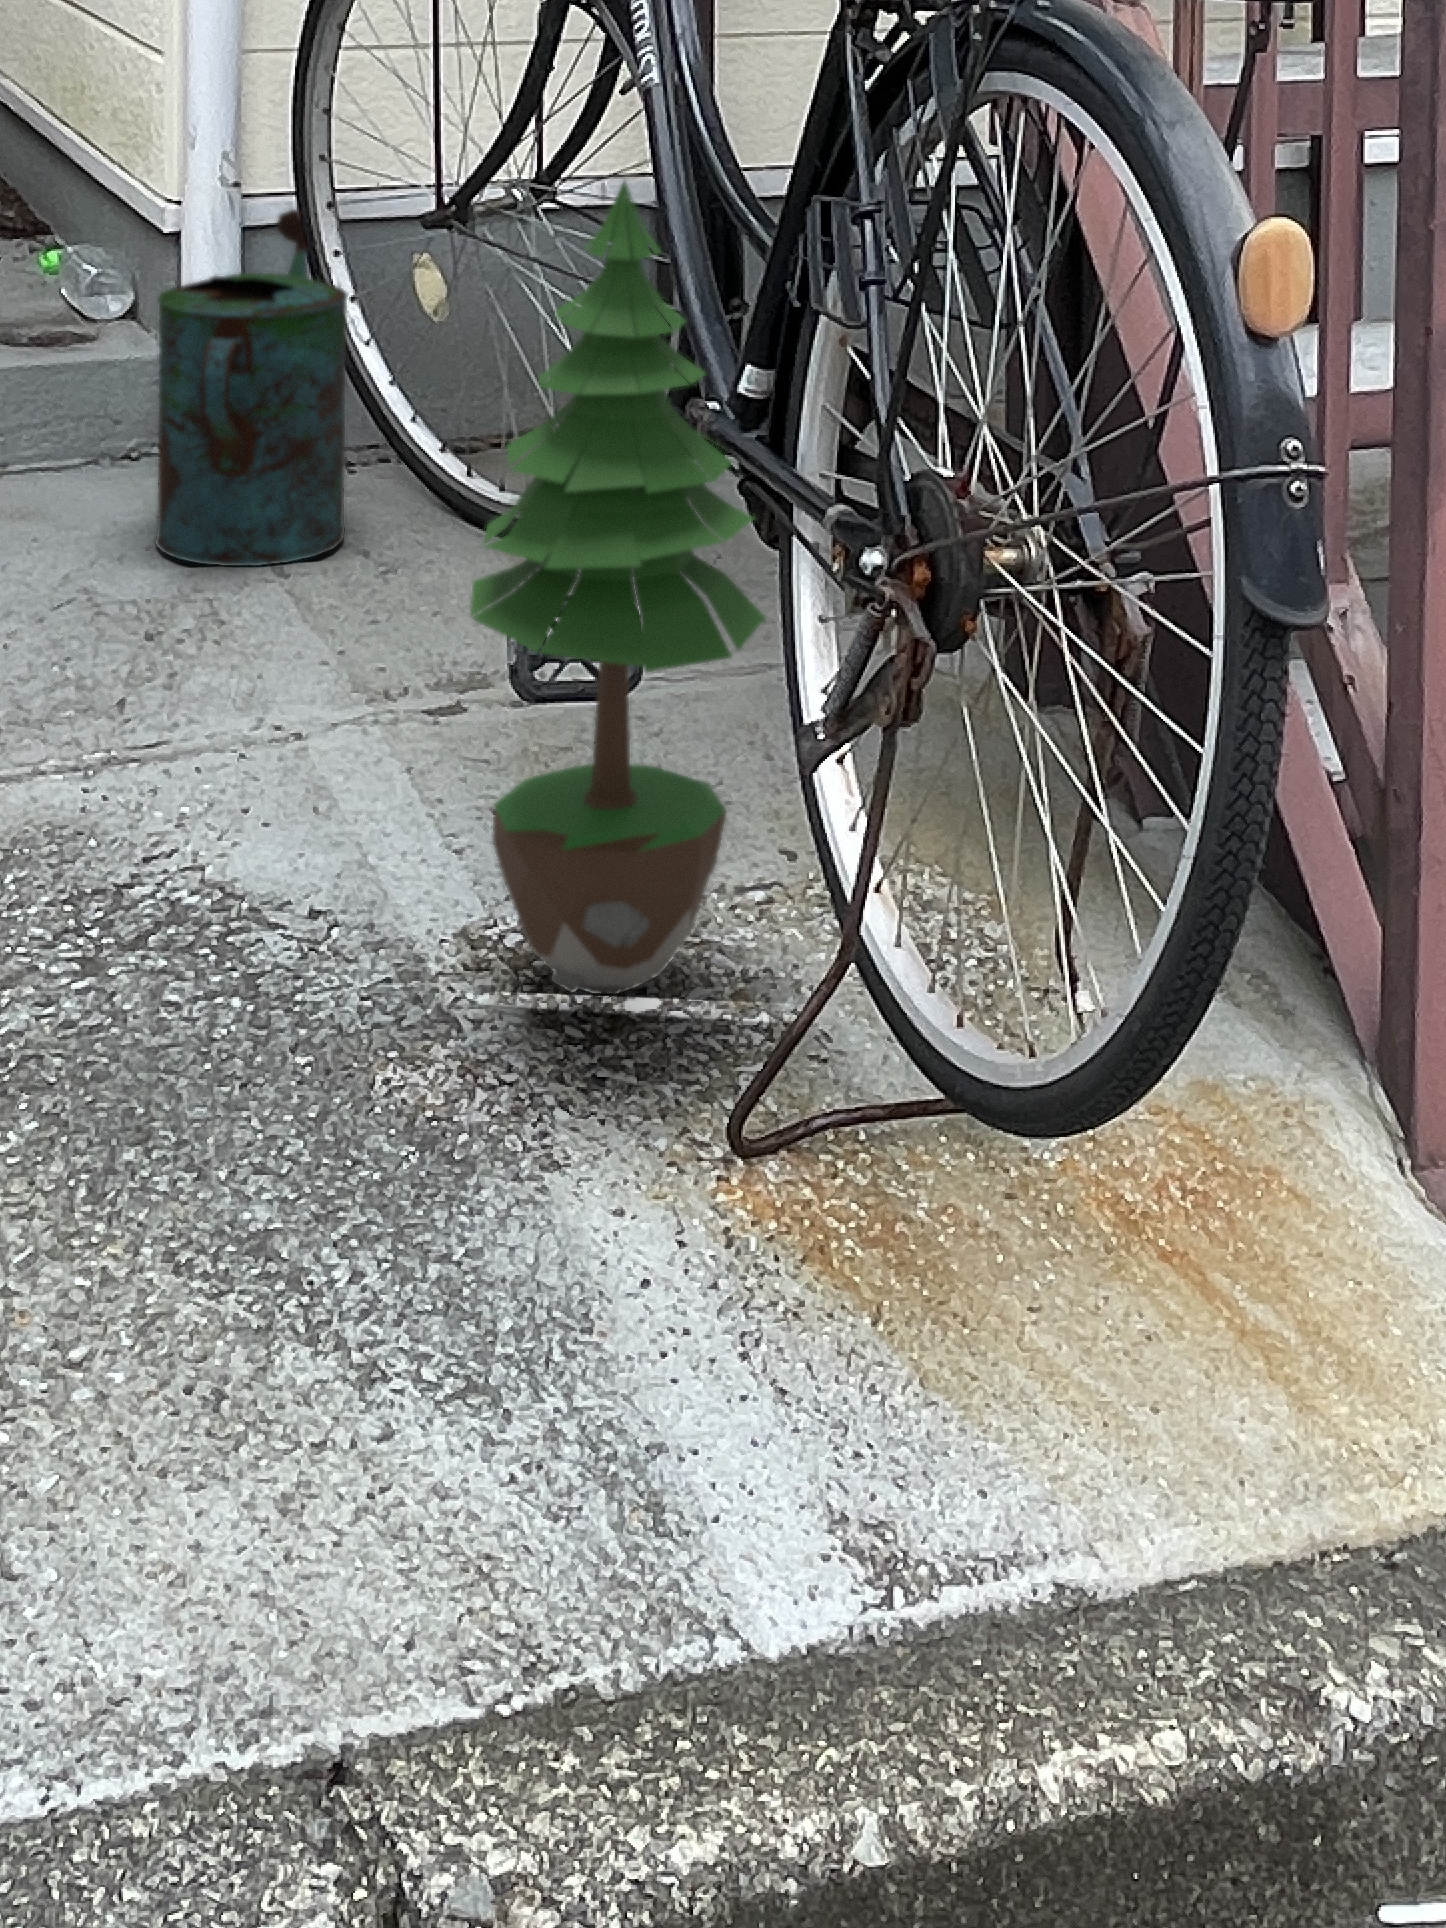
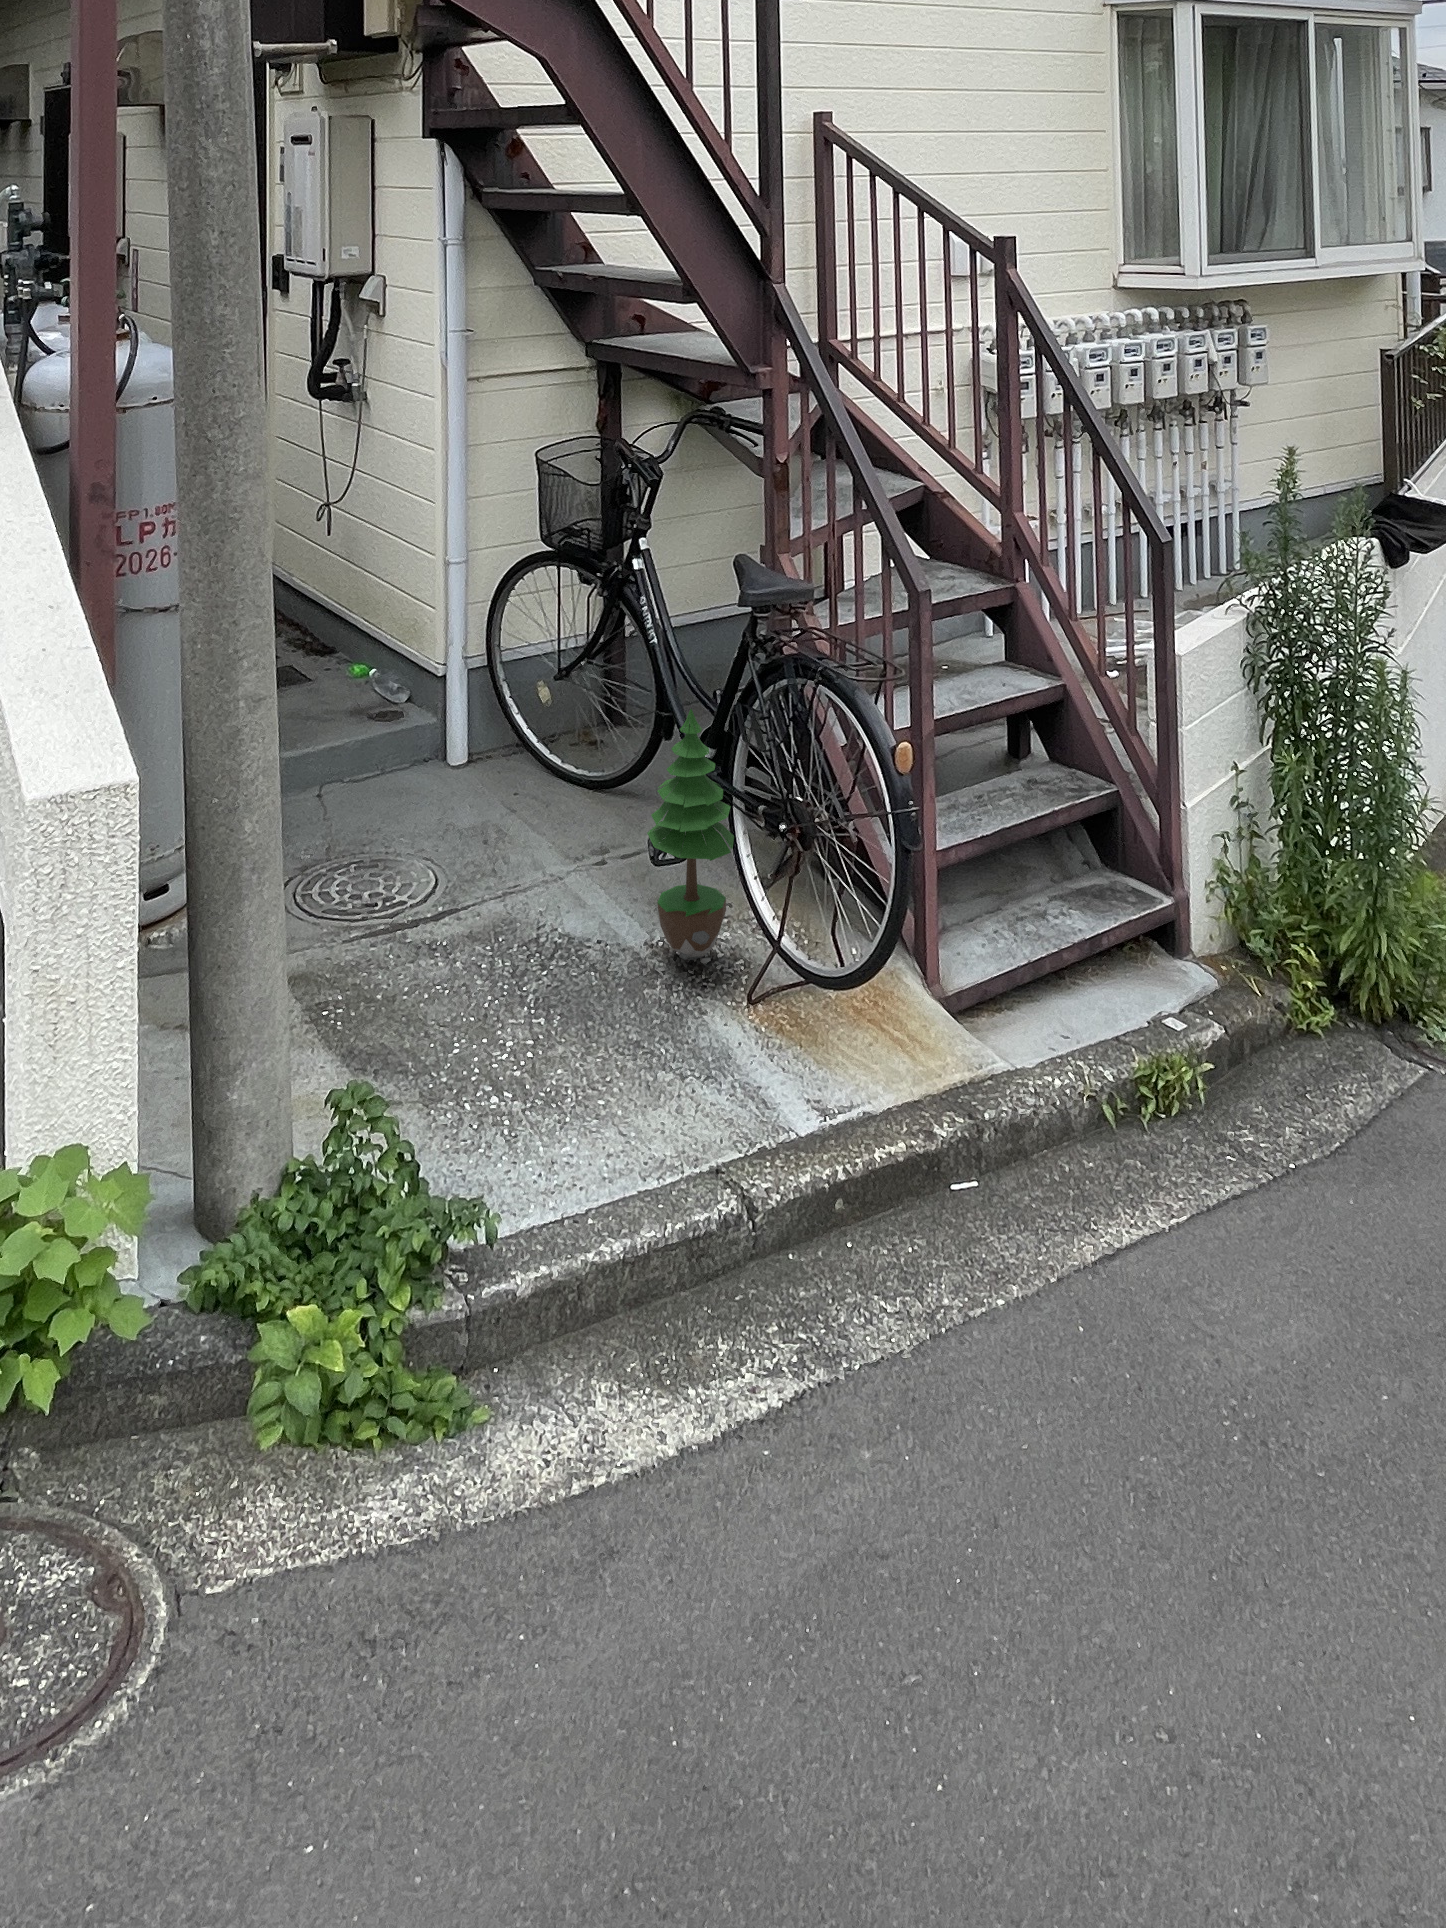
watering can: present [156,209,348,566] -> none [461,666,527,810]

